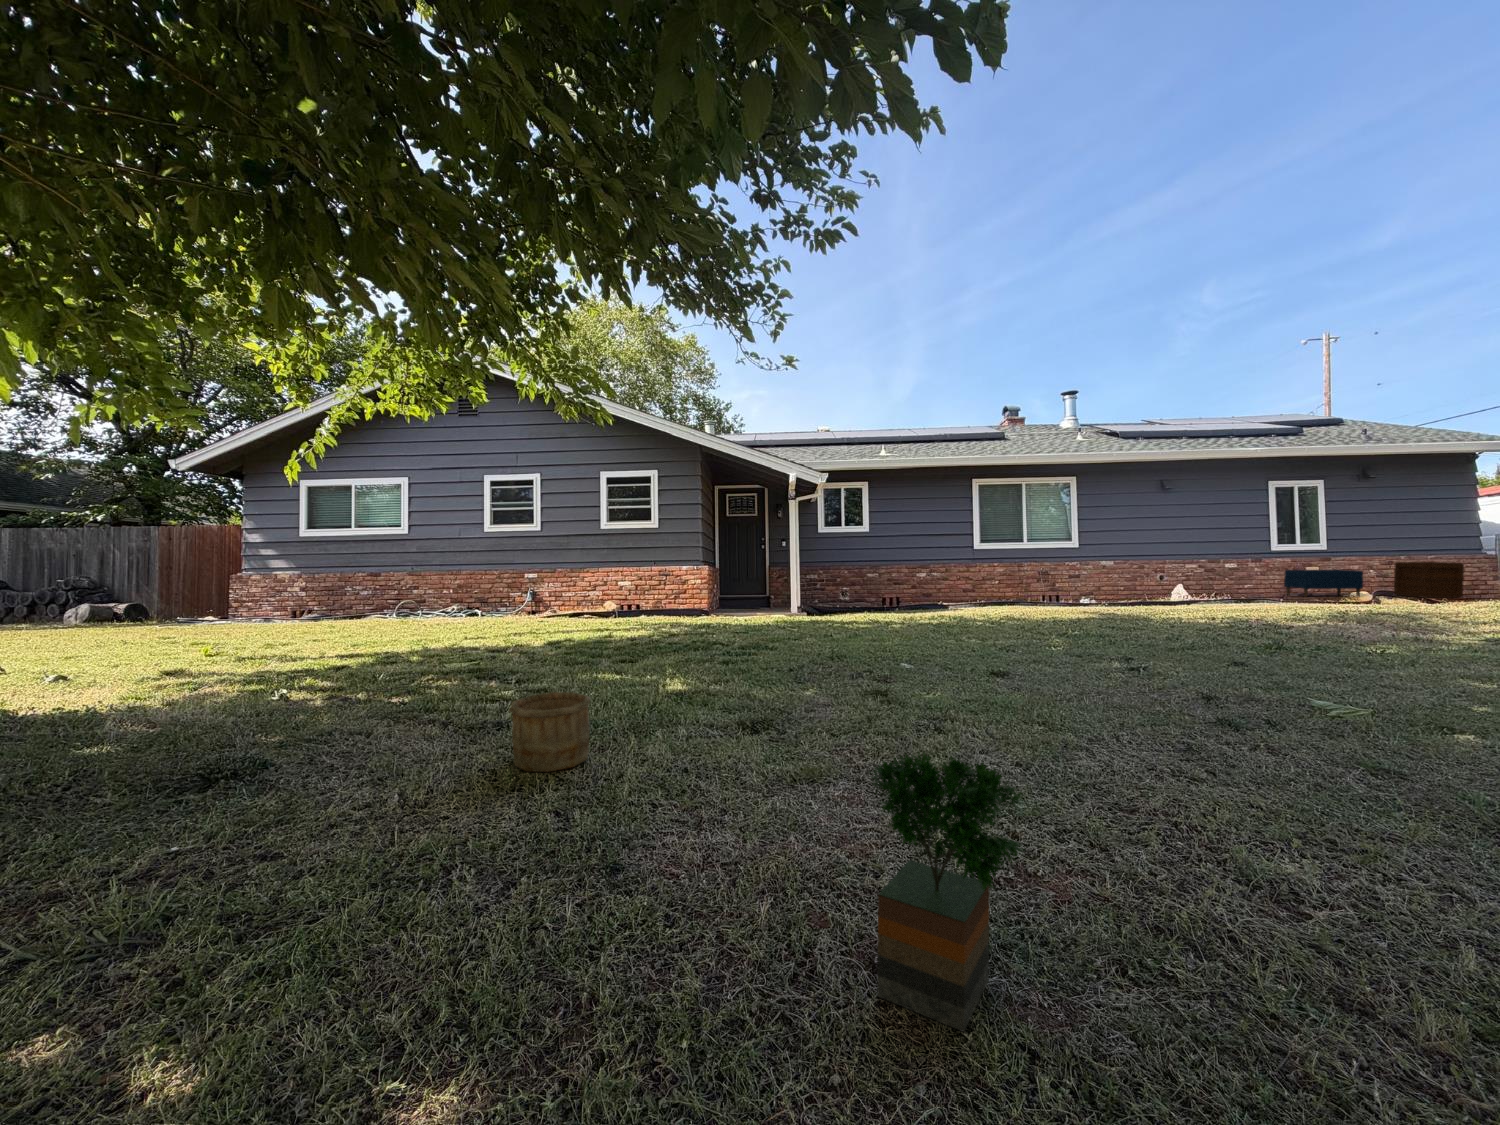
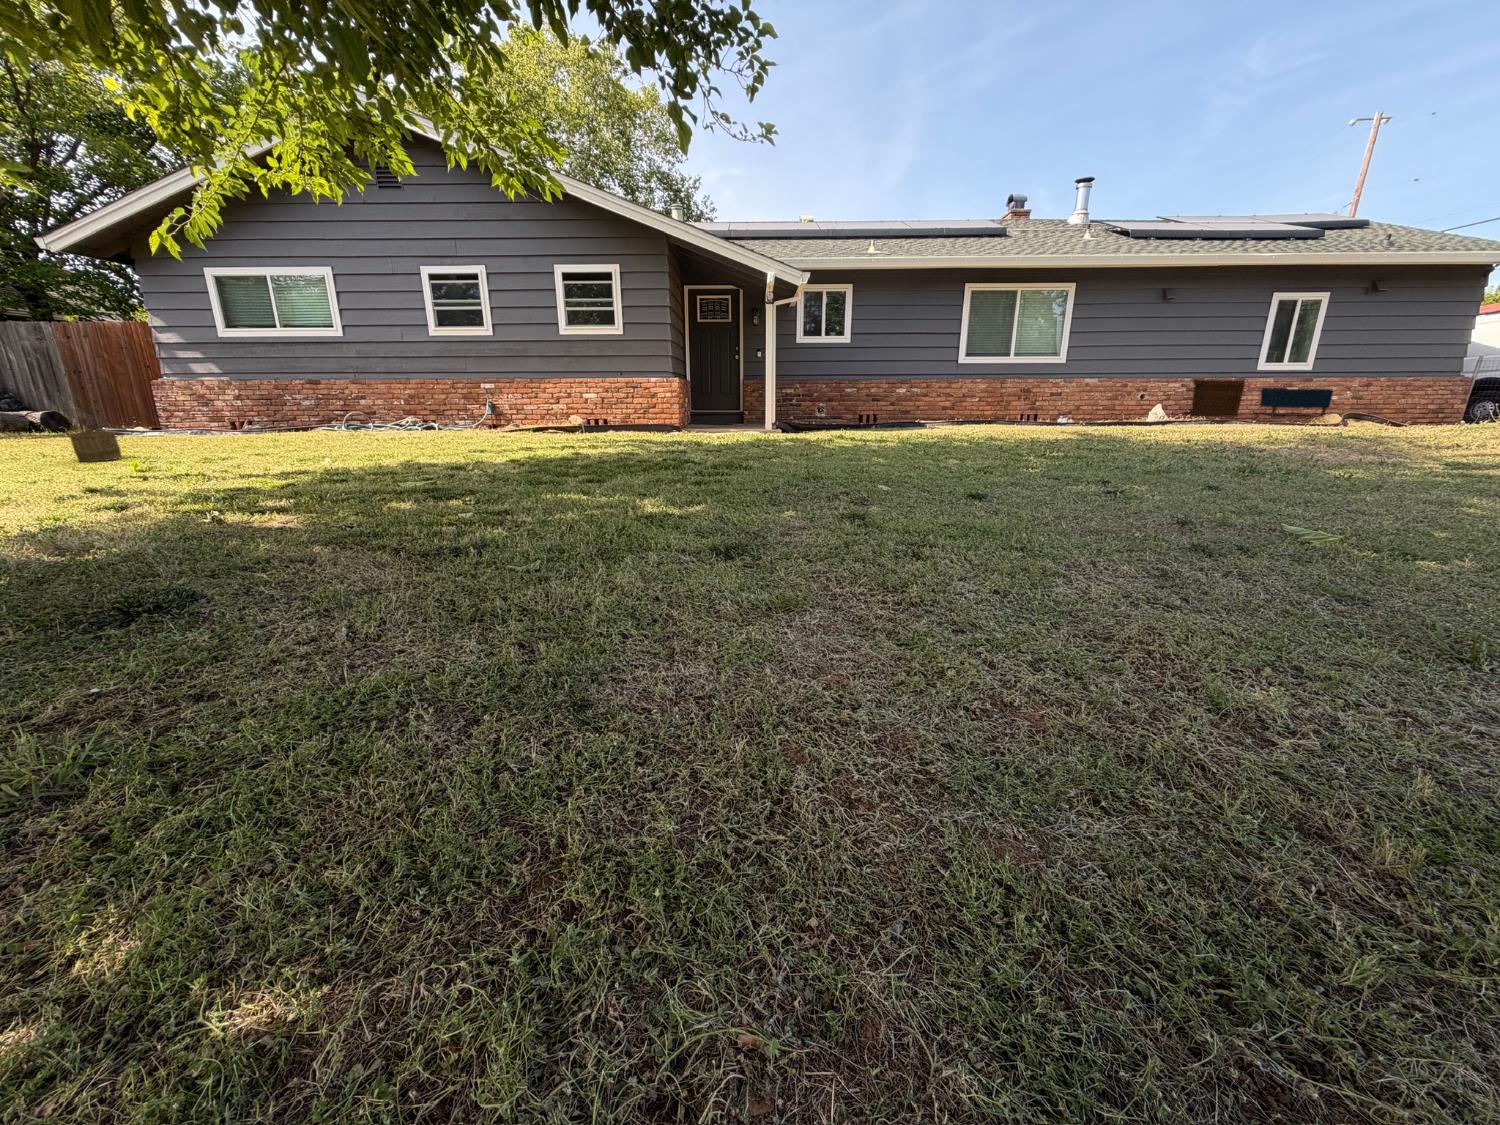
wooden crate: present [1394,562,1464,598] -> present [1185,379,1245,417]
wooden bucket: present [509,692,590,772] -> present [68,431,122,462]
potted tree: present [873,753,1022,1031] -> none [854,595,1026,872]

